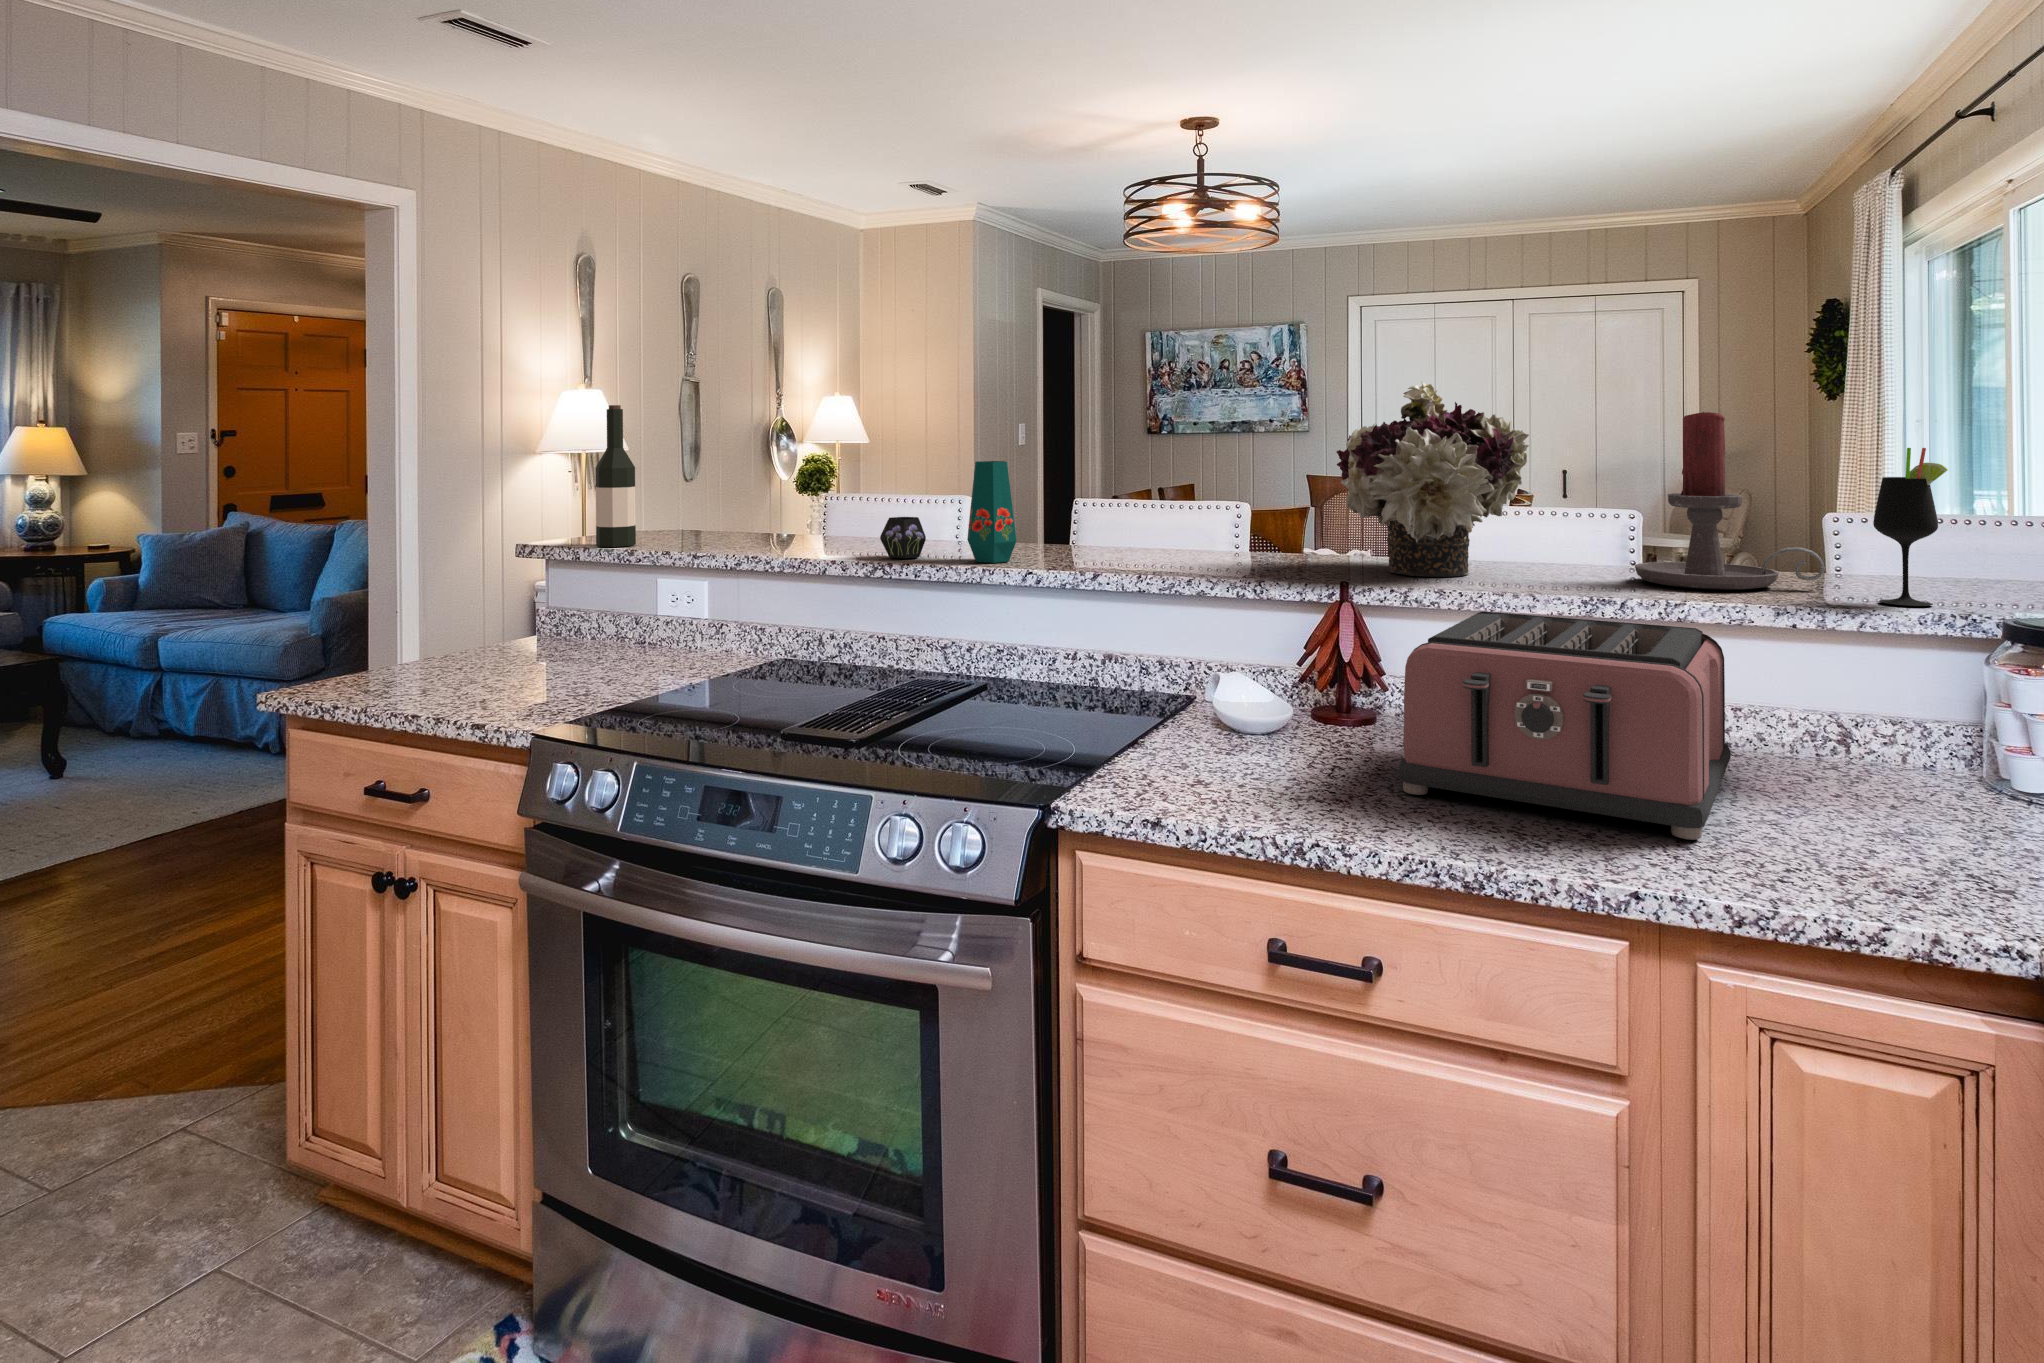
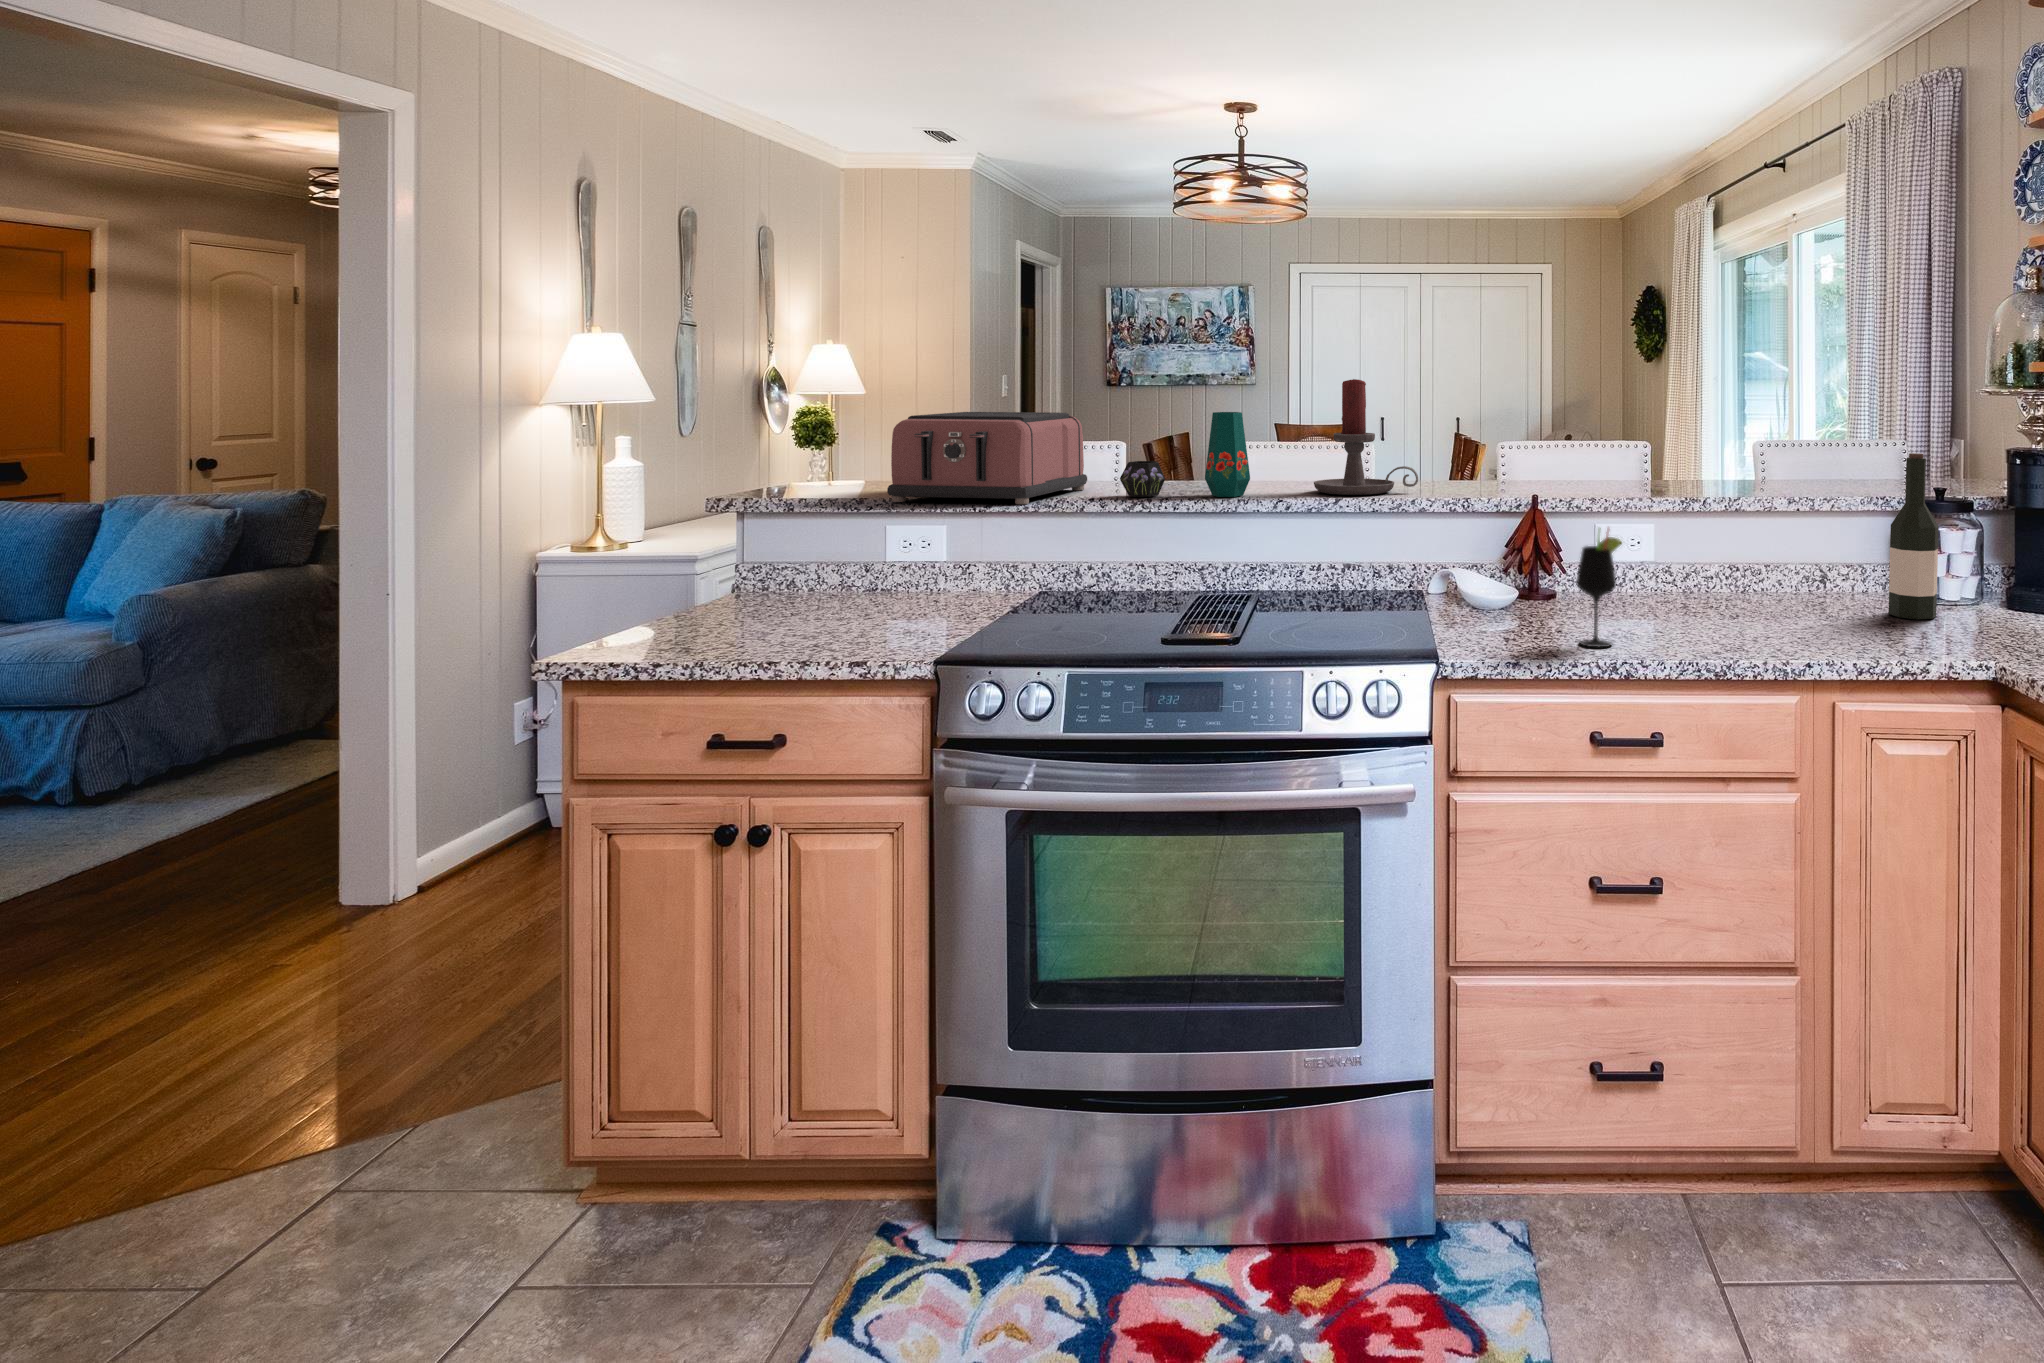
flower arrangement: present [1336,381,1529,577] -> none [1490,353,1630,492]
wine bottle: present [595,405,636,547] -> present [1889,453,1939,619]
candle holder: present [1635,412,1825,590] -> present [1314,379,1418,495]
wine glass: present [1873,448,1948,606] -> present [1576,528,1622,647]
toaster: present [1397,612,1731,840] -> present [887,412,1087,504]

